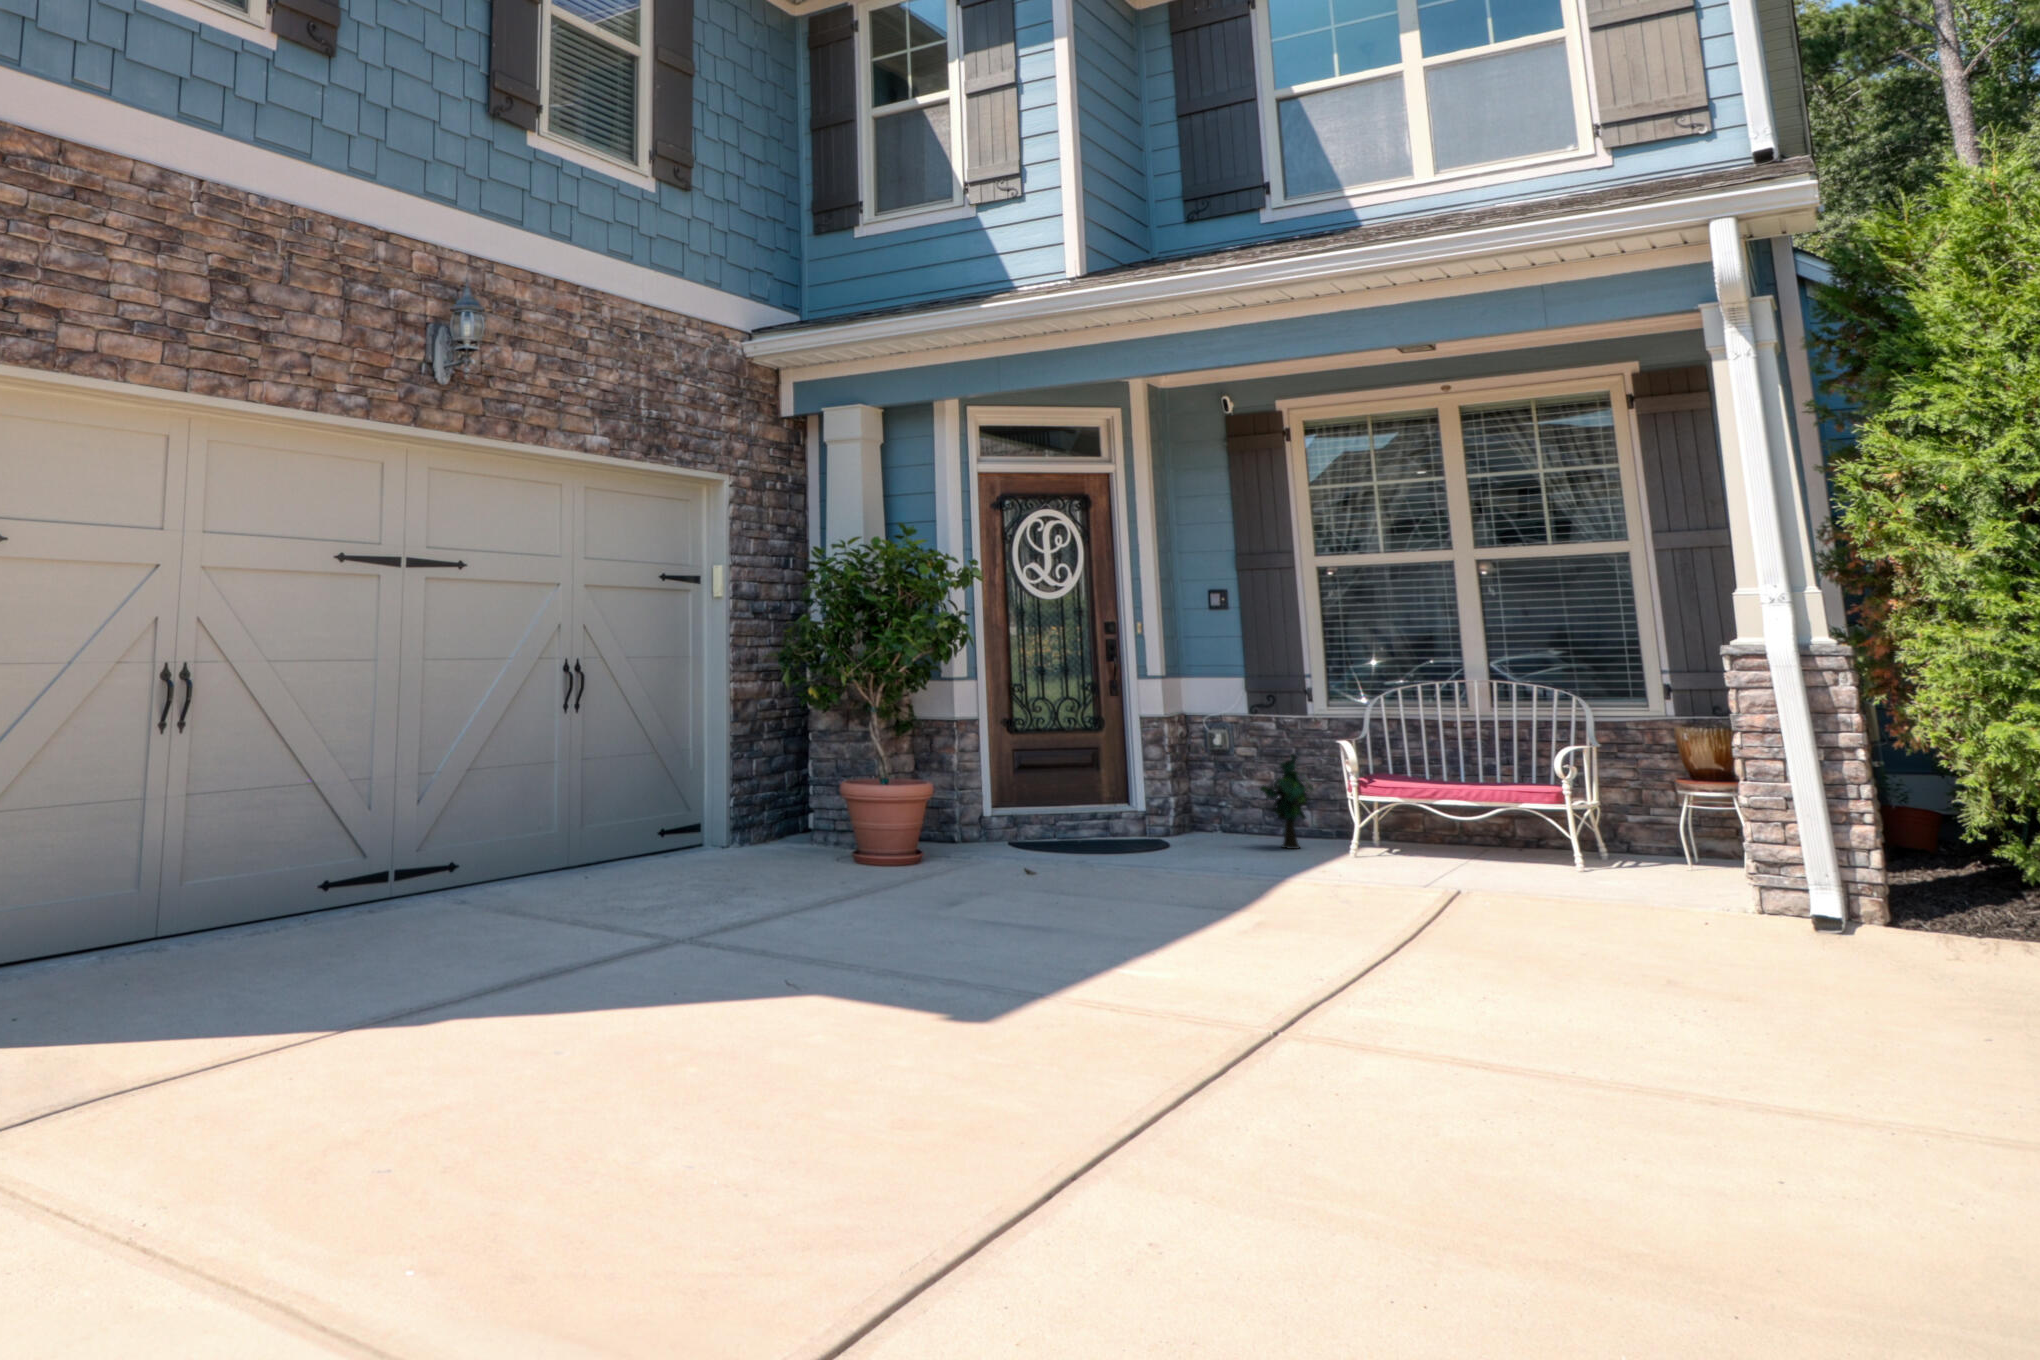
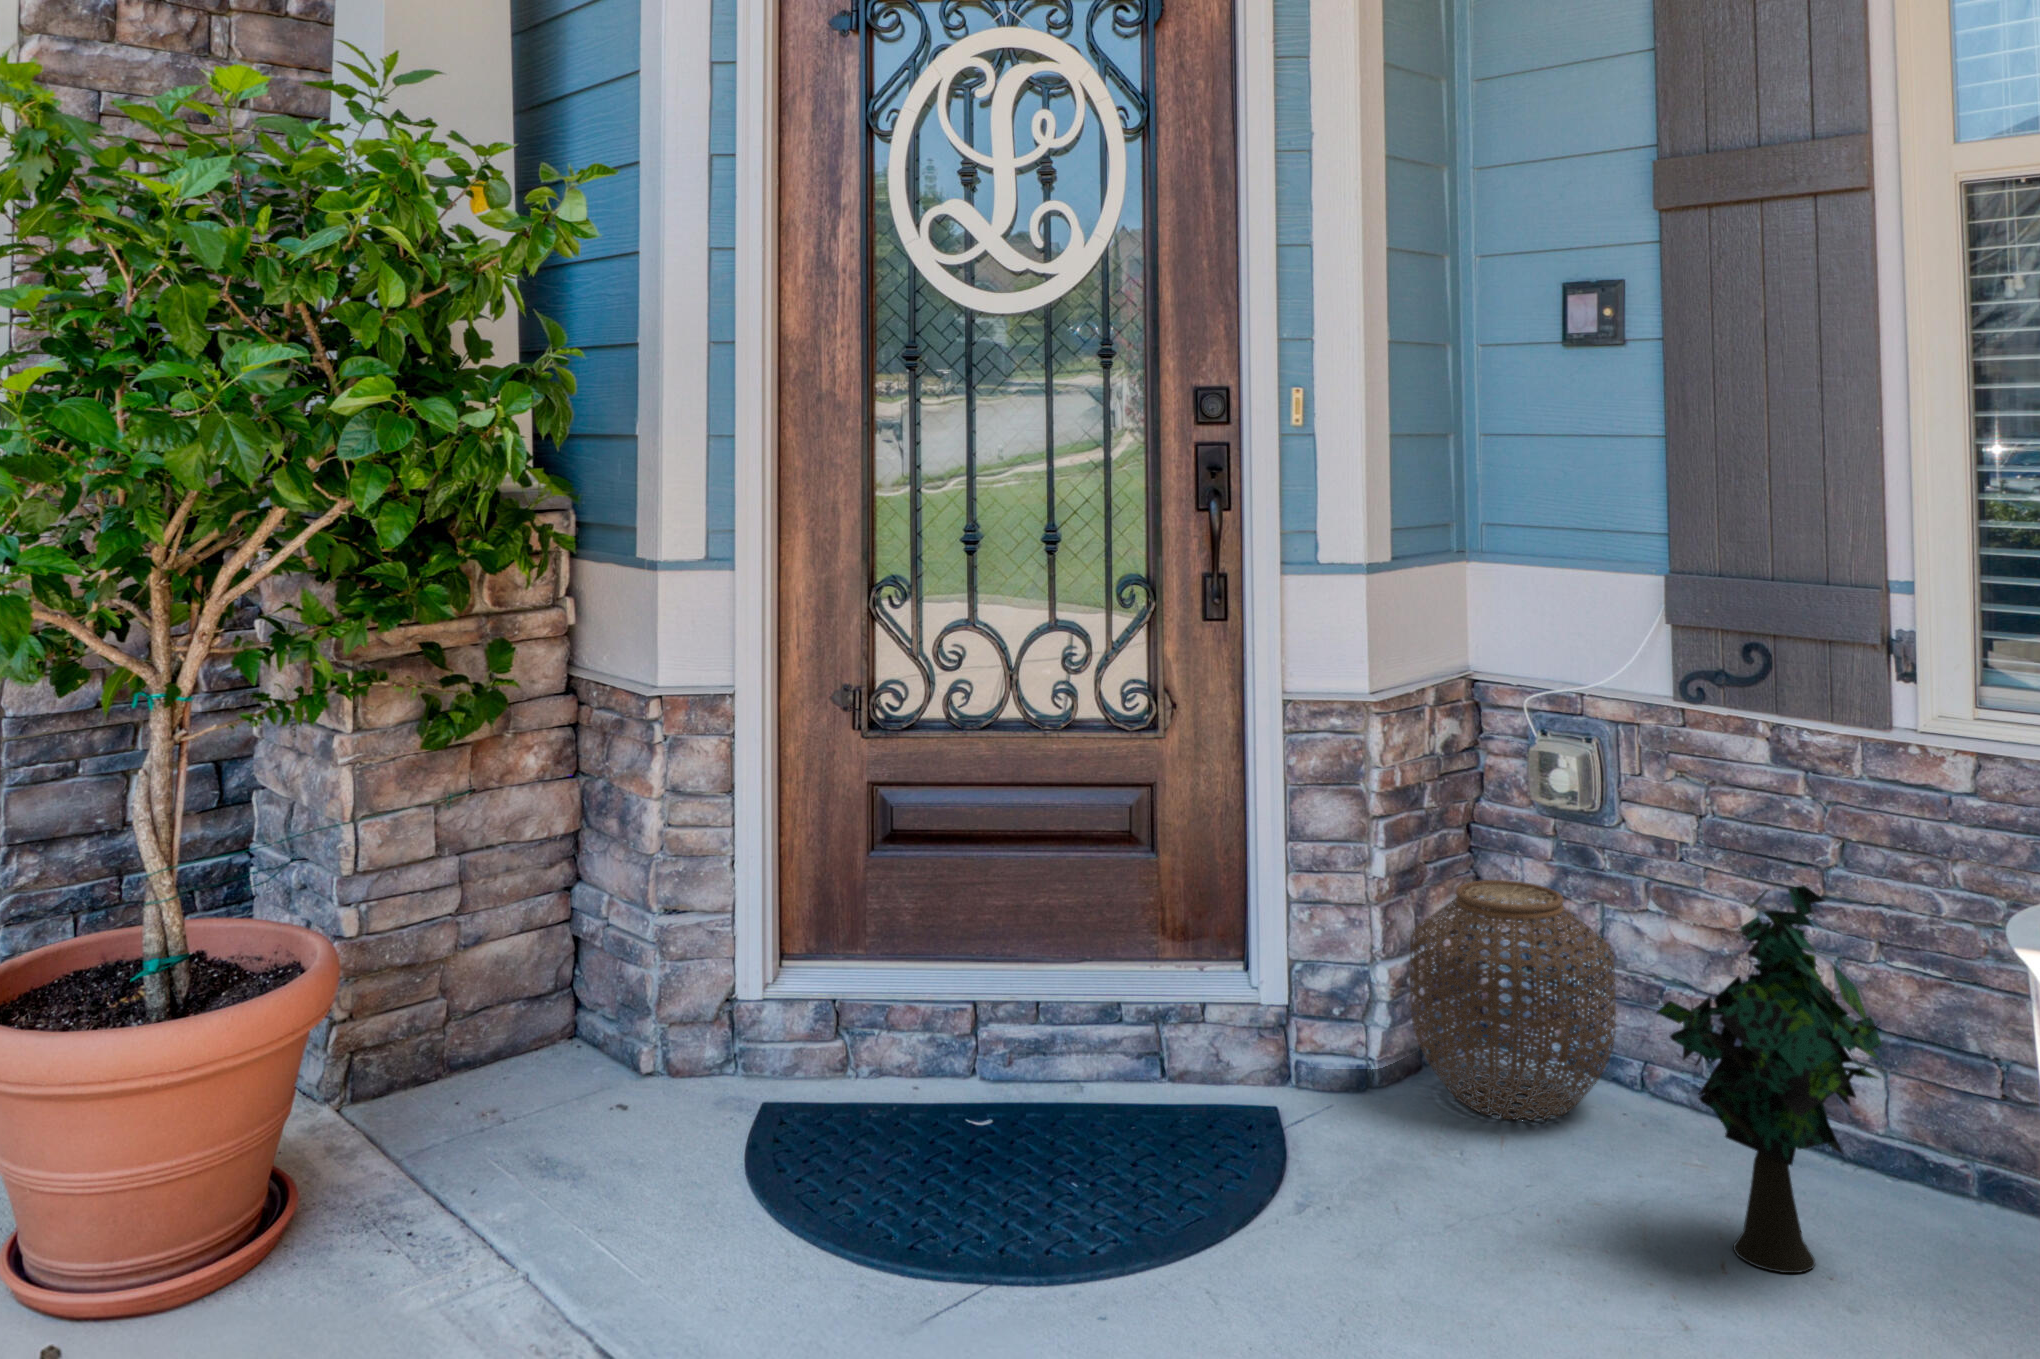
woven basket: none [1179,772,1240,837] -> present [1410,880,1616,1120]

